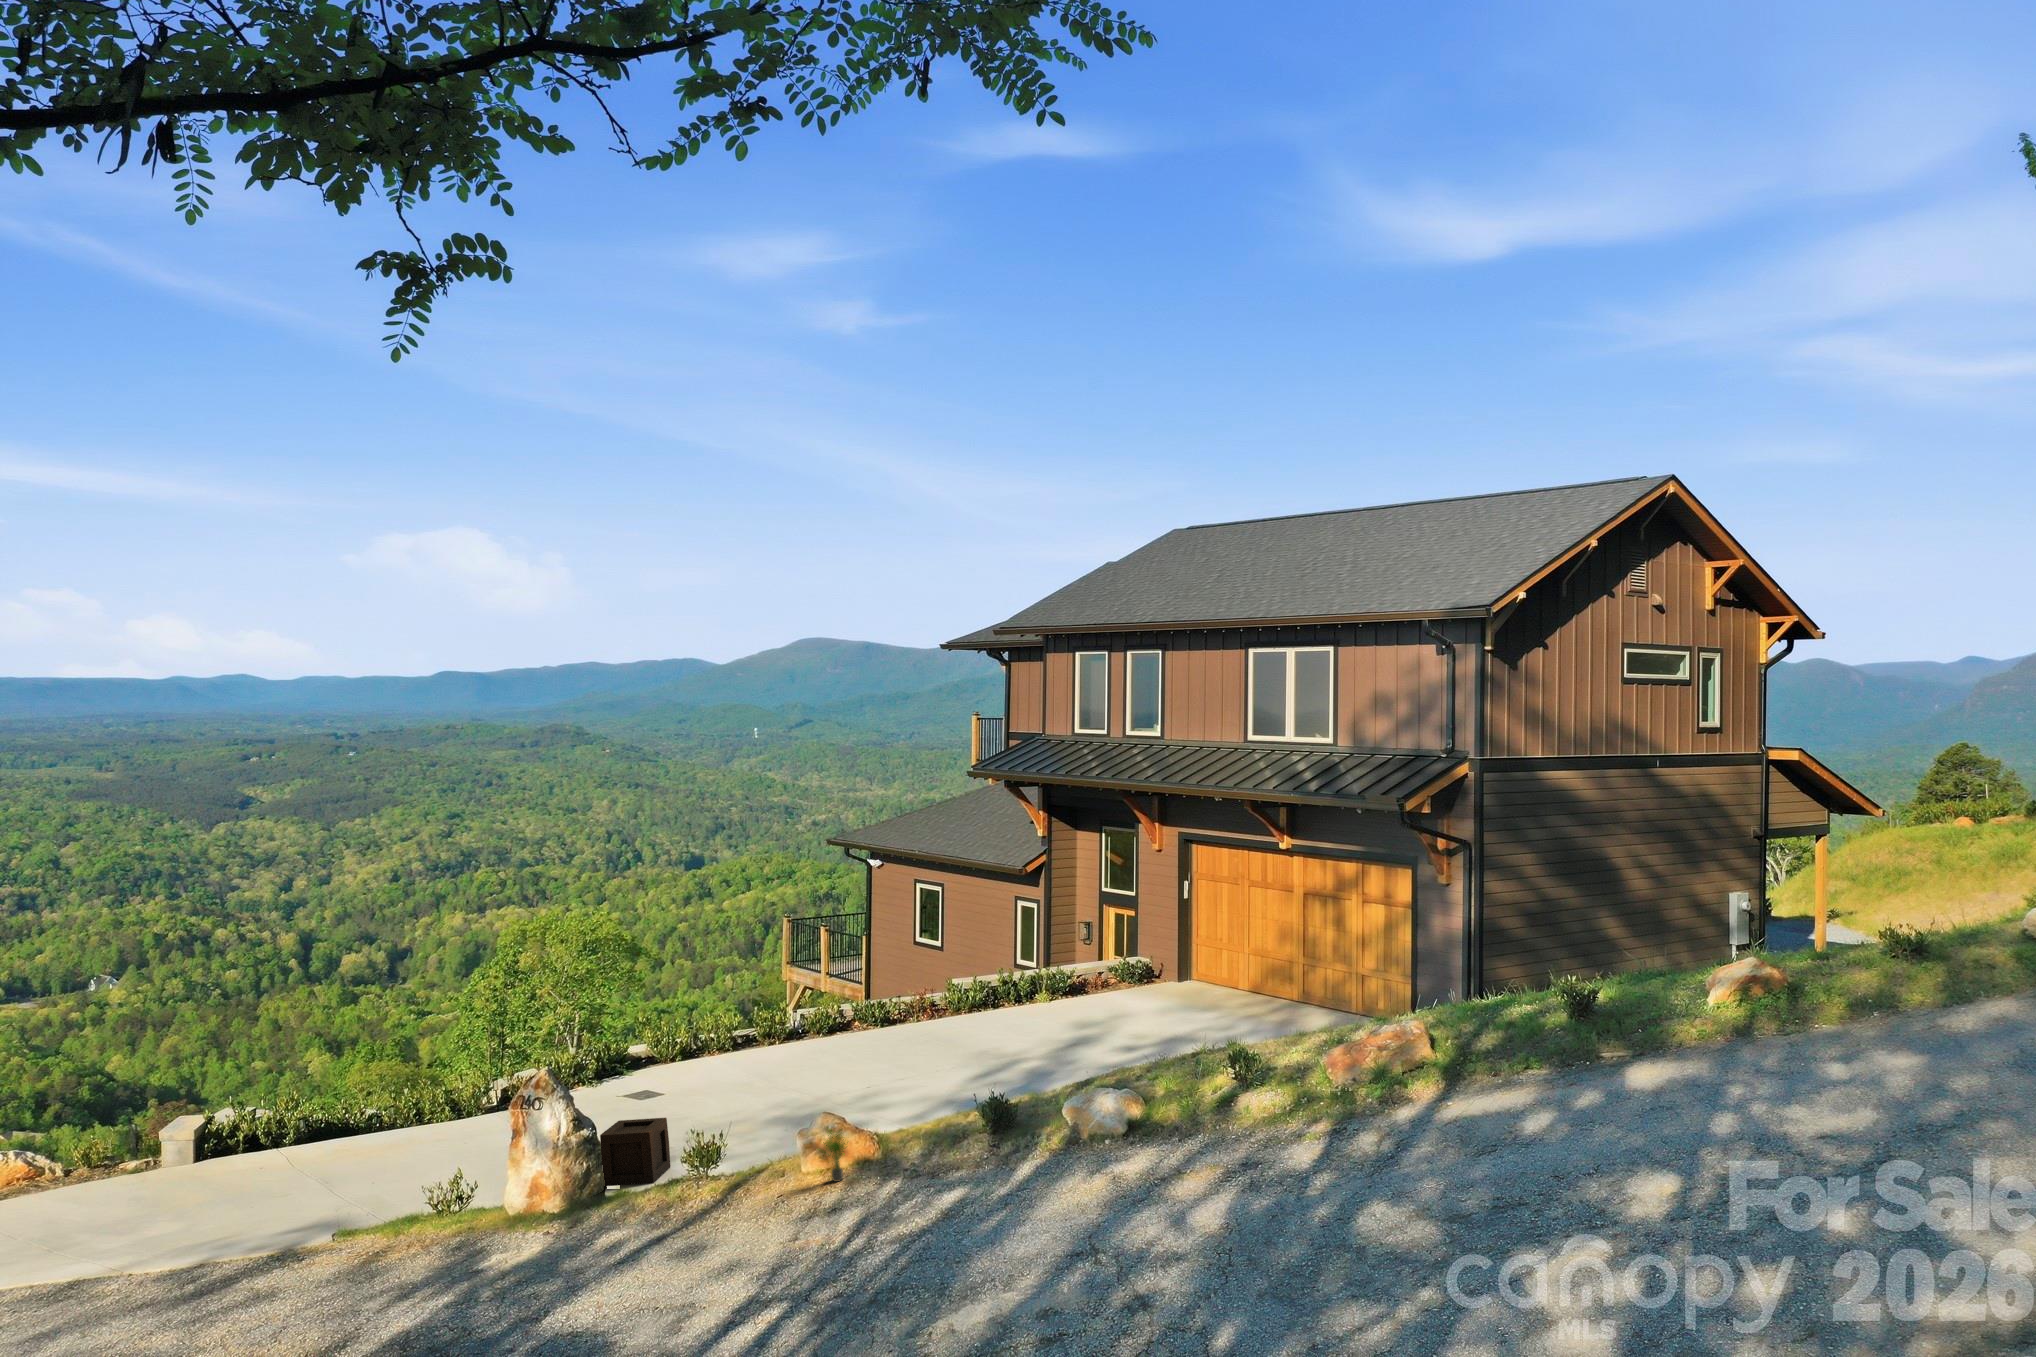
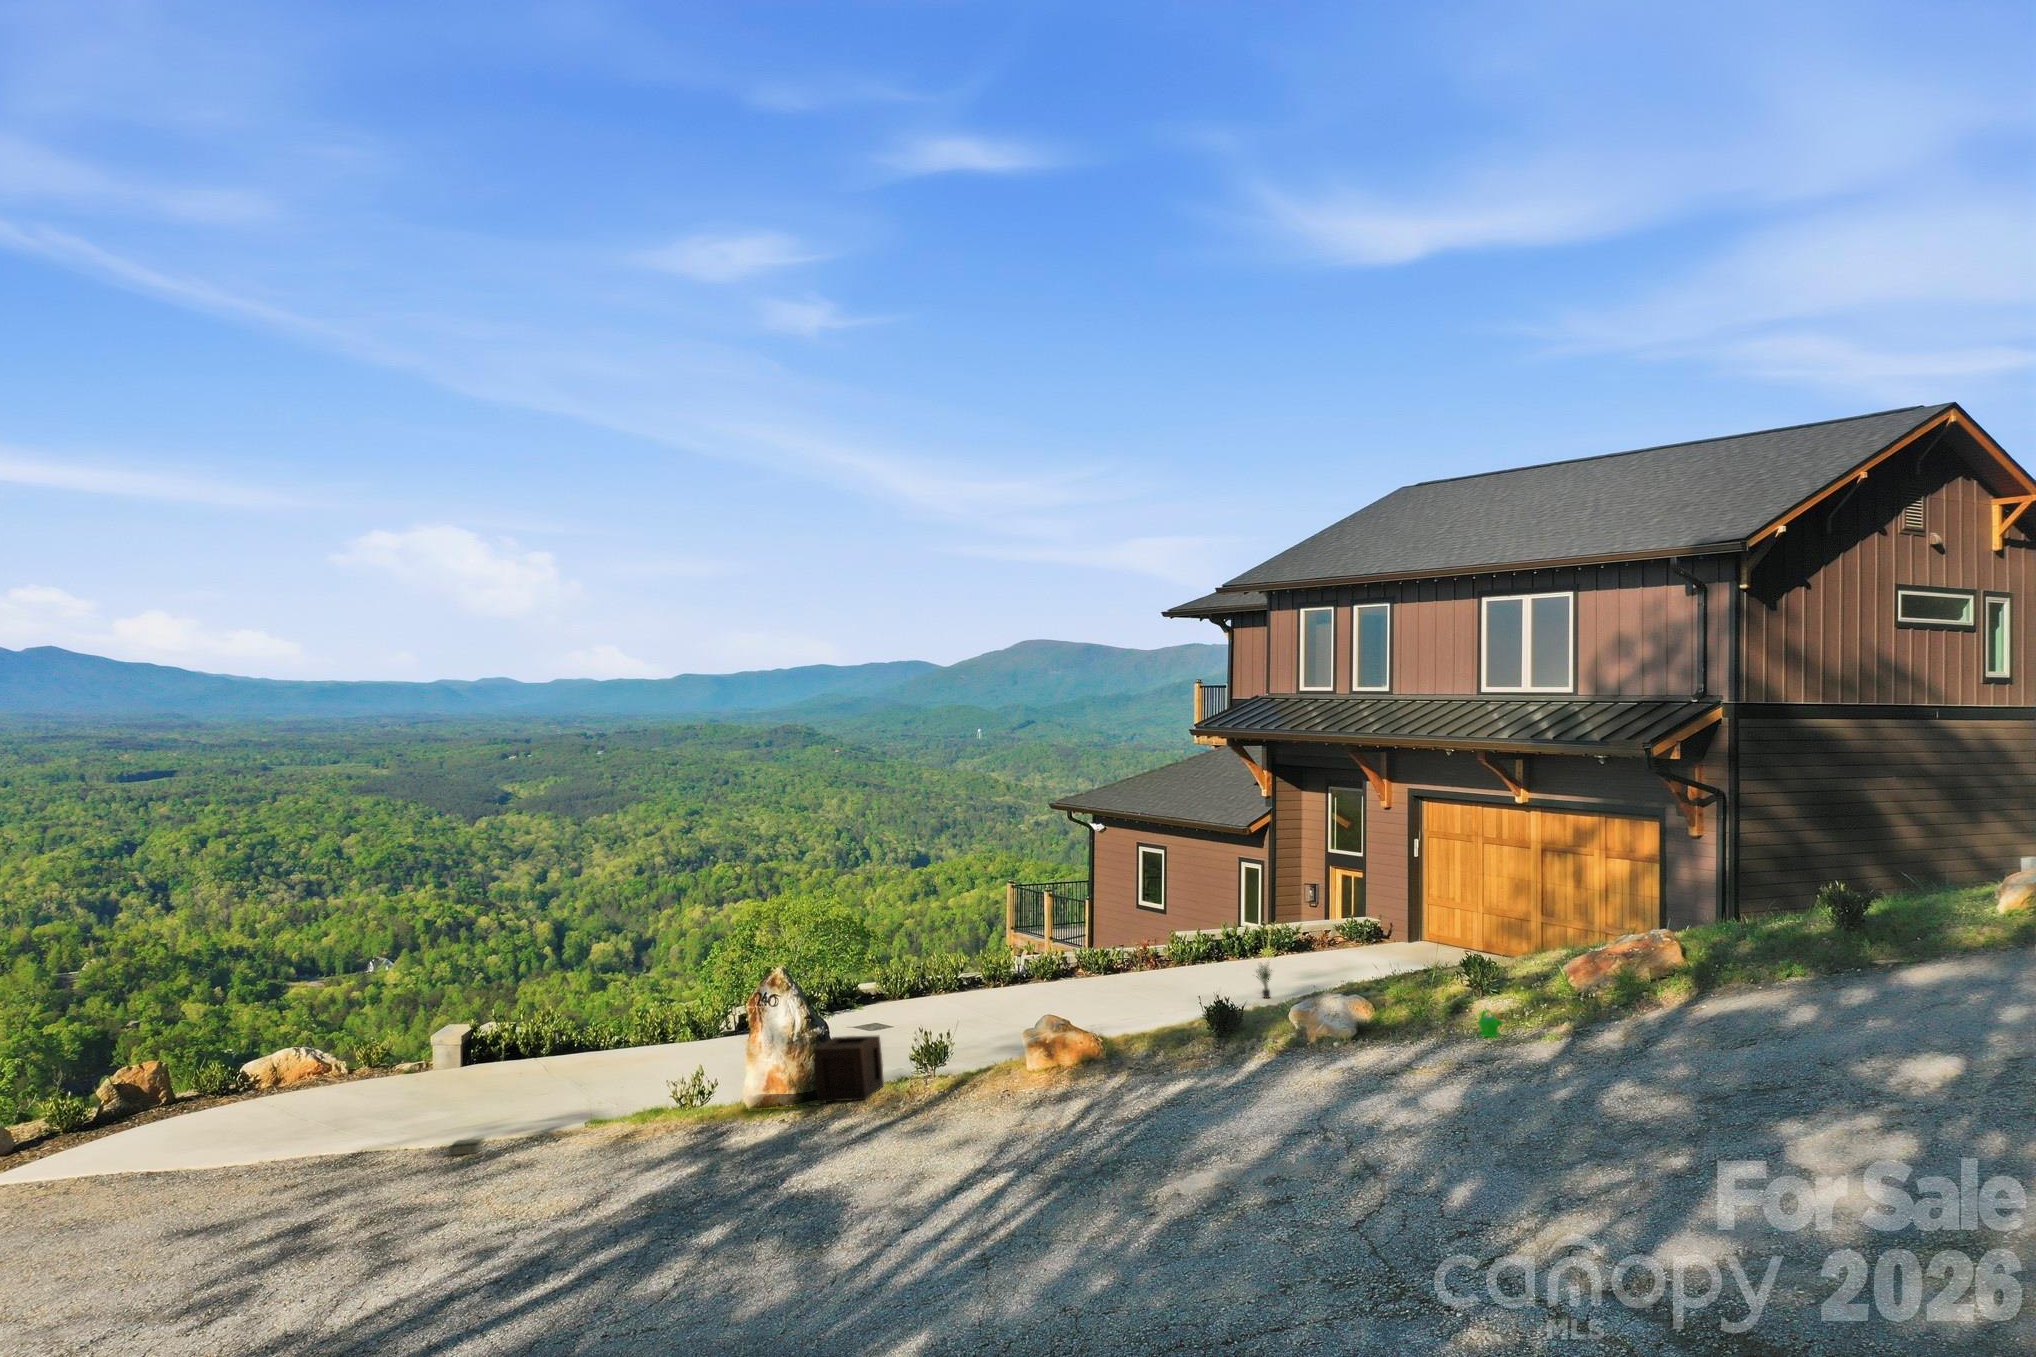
watering can: none [1235,1068,1256,1095] -> present [1478,1010,1503,1037]
potted plant: present [818,1132,845,1182] -> present [1256,965,1272,998]
toolbox: none [216,1245,256,1265] -> present [448,1139,484,1155]

